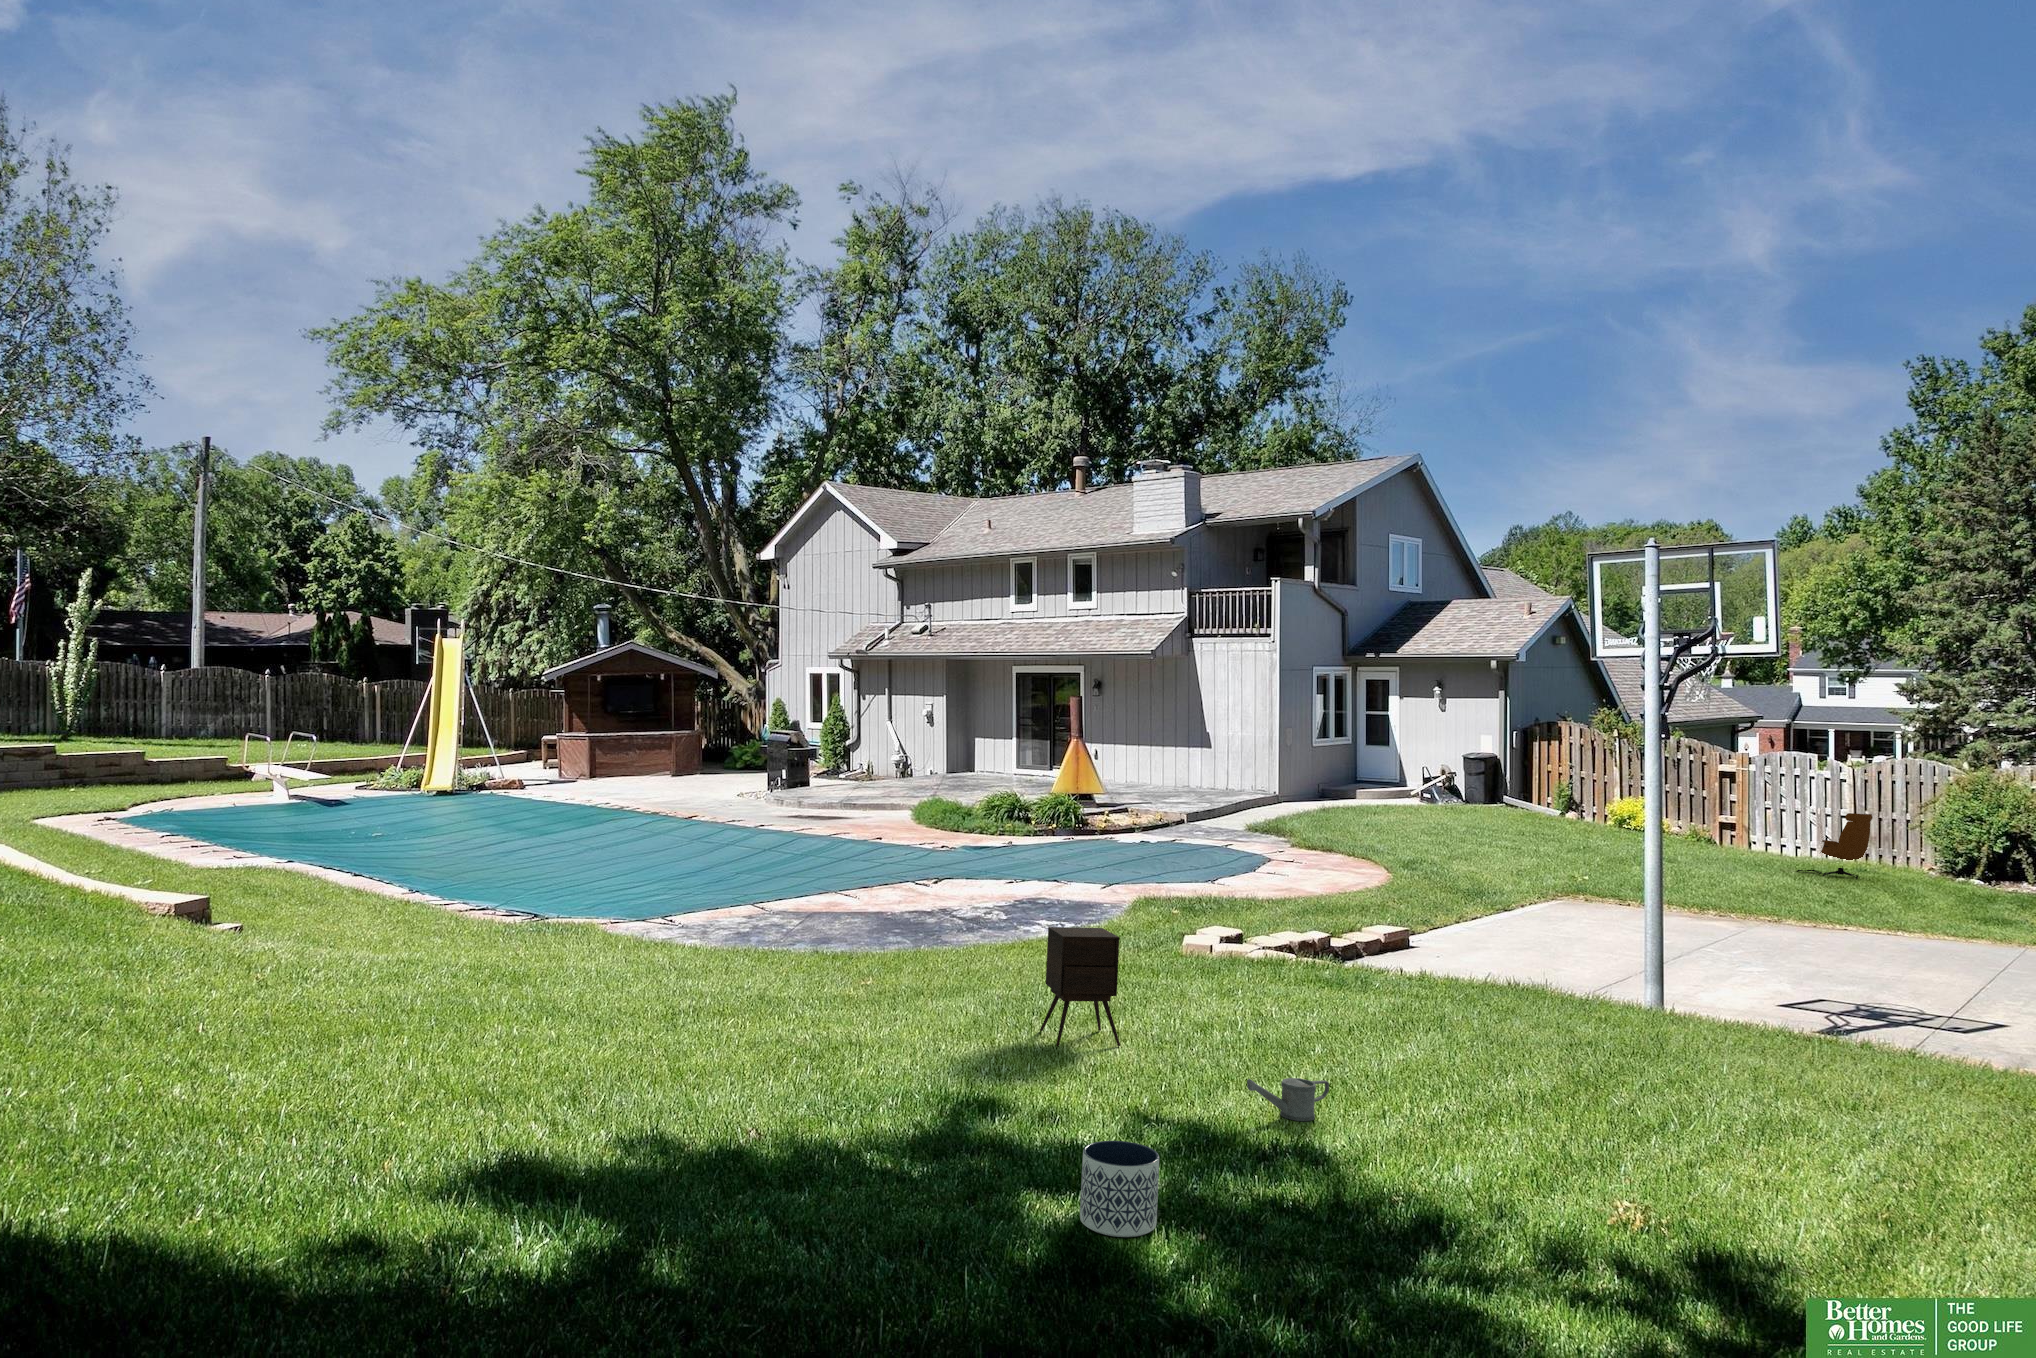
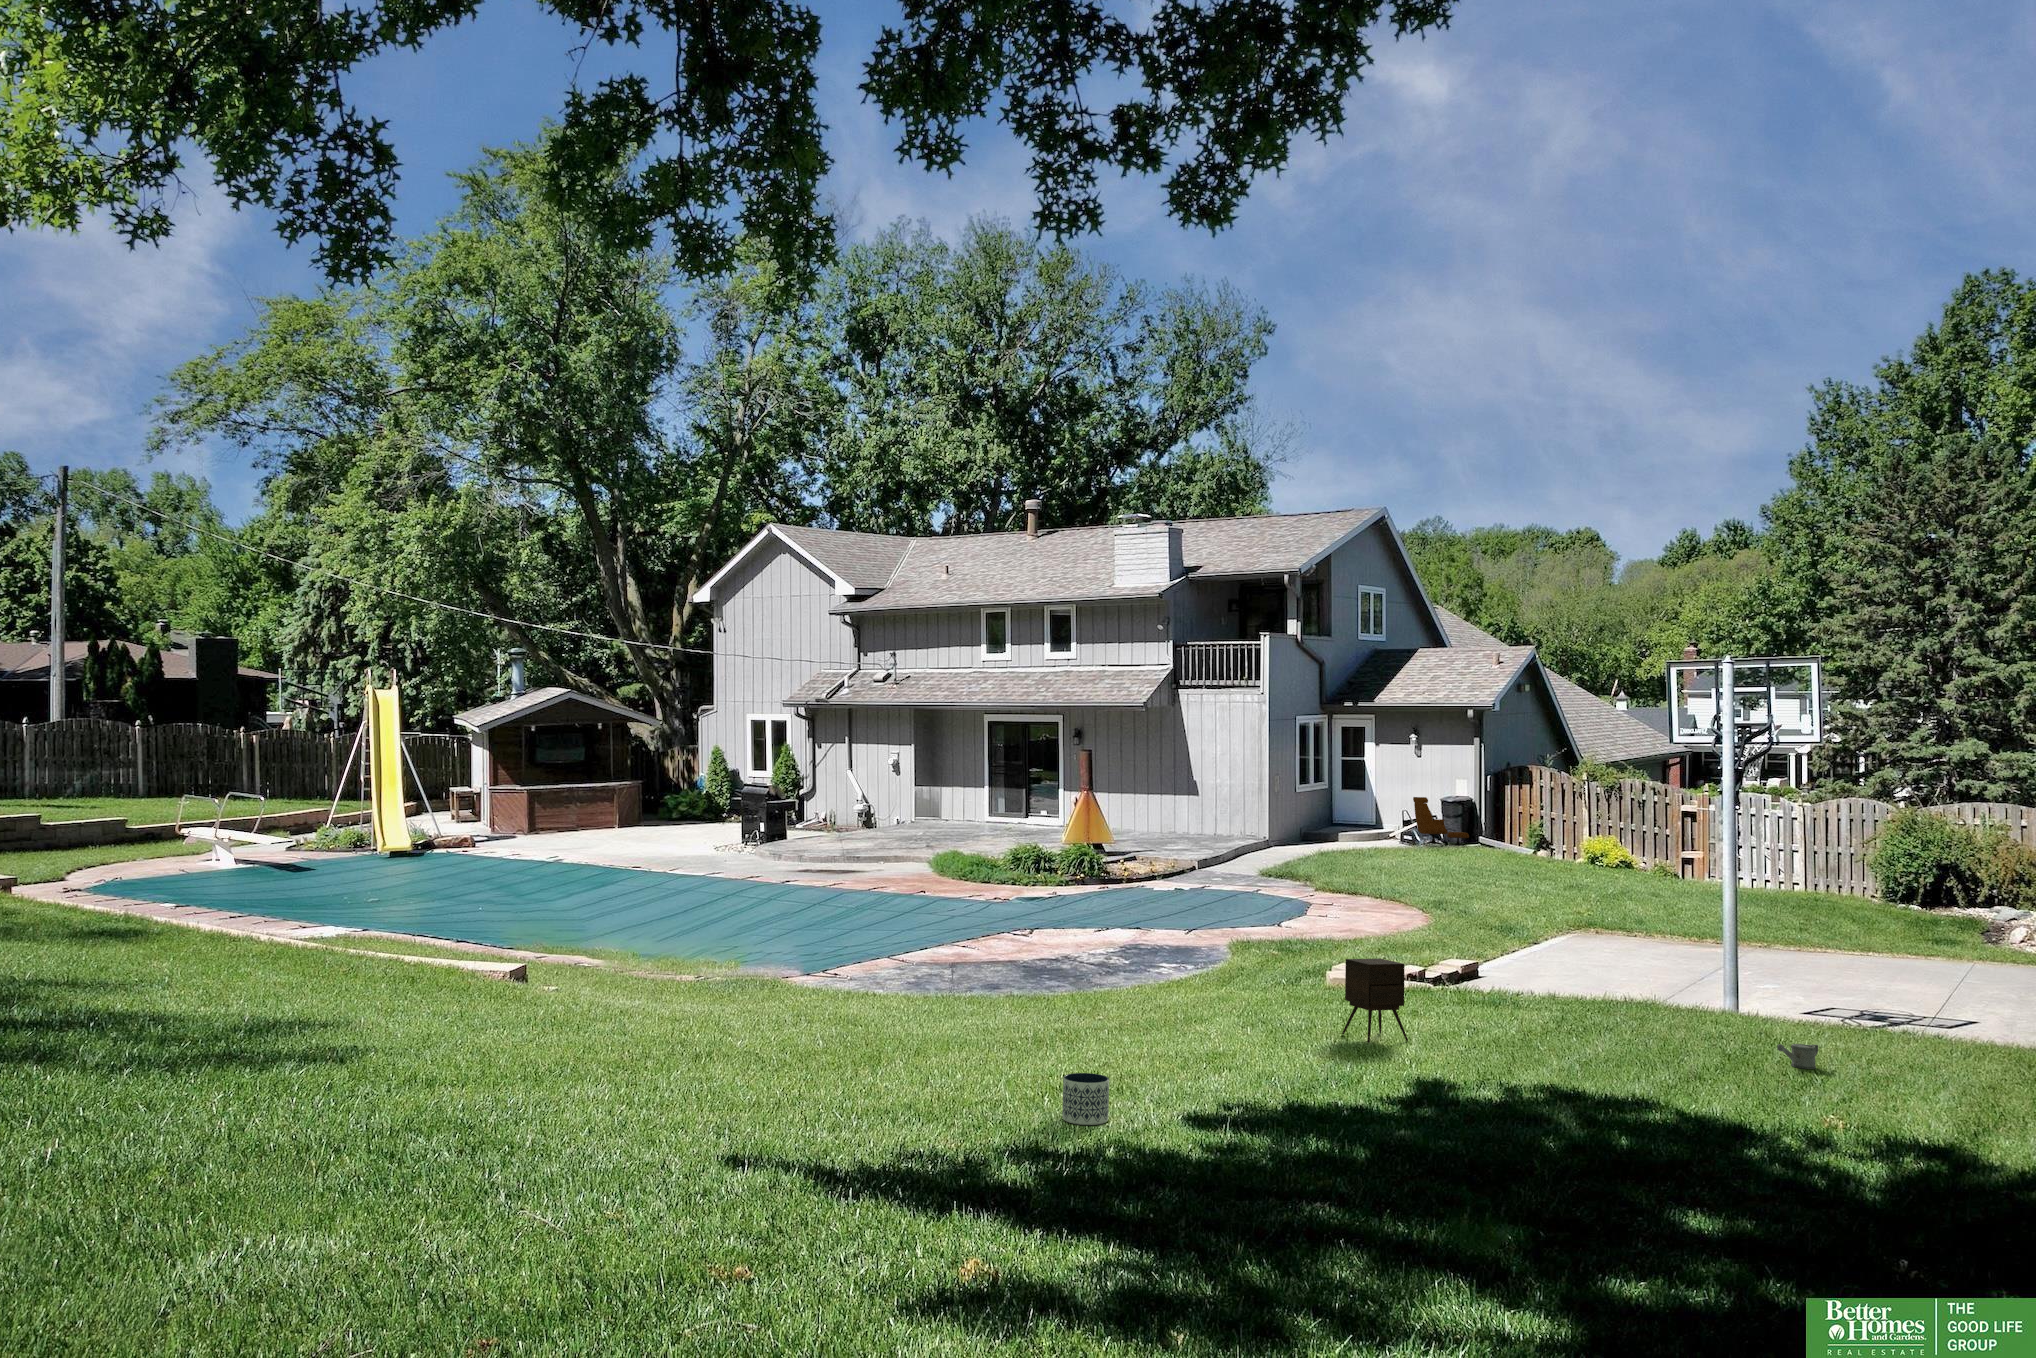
lounge chair: present [1797,813,1873,879] -> present [1413,797,1469,847]
watering can: present [1247,1078,1329,1121] -> present [1777,1044,1818,1069]
planter: present [1080,1141,1159,1237] -> present [1062,1073,1109,1125]

